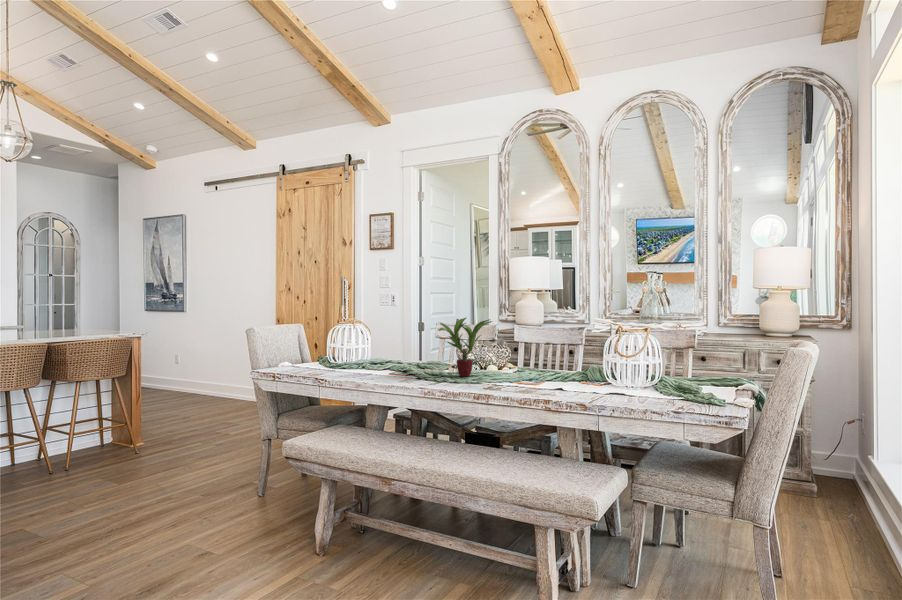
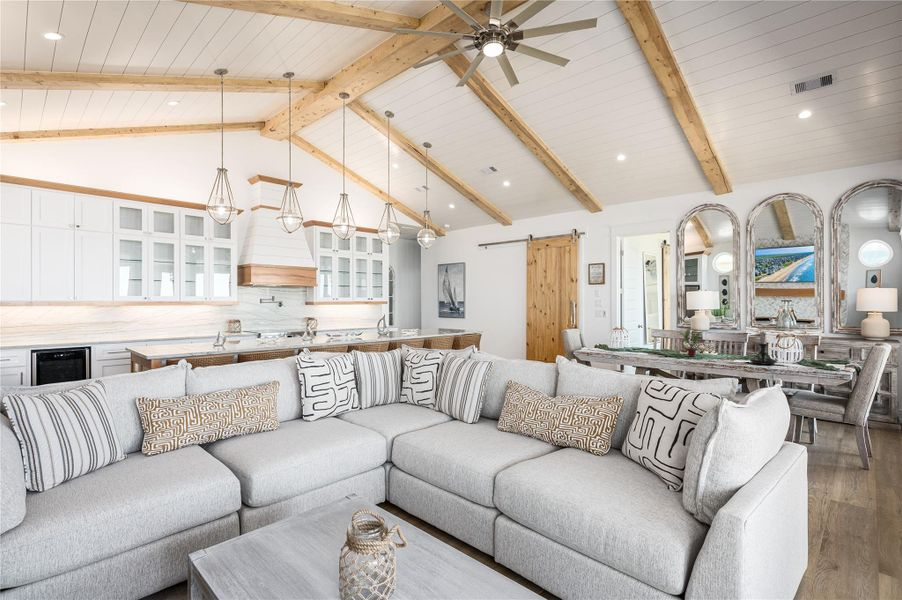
candle holder: none [559,315,613,393] -> present [749,332,778,365]

